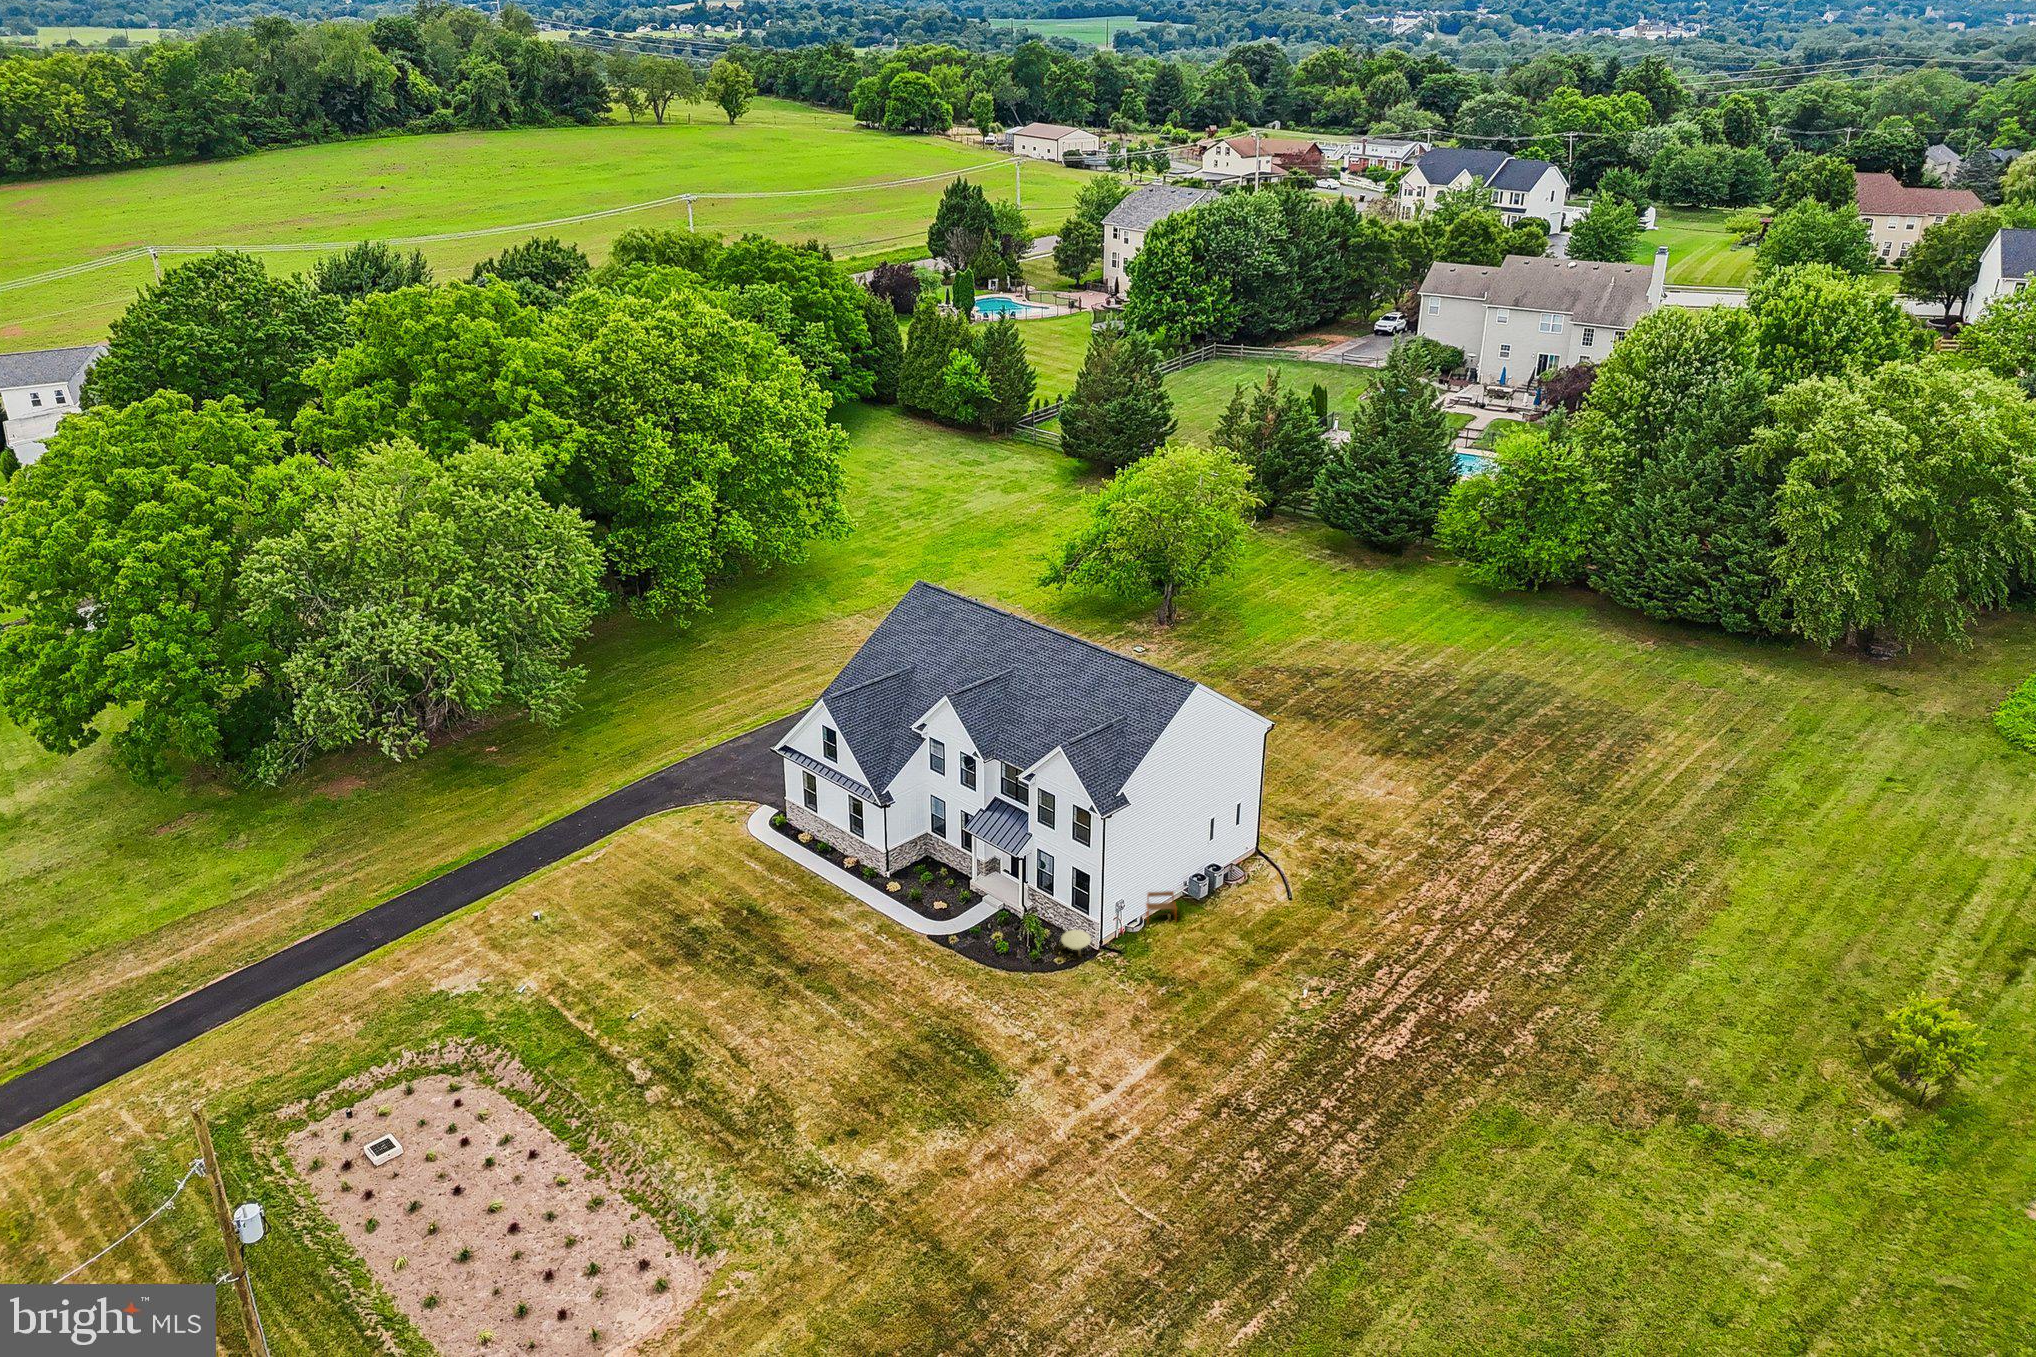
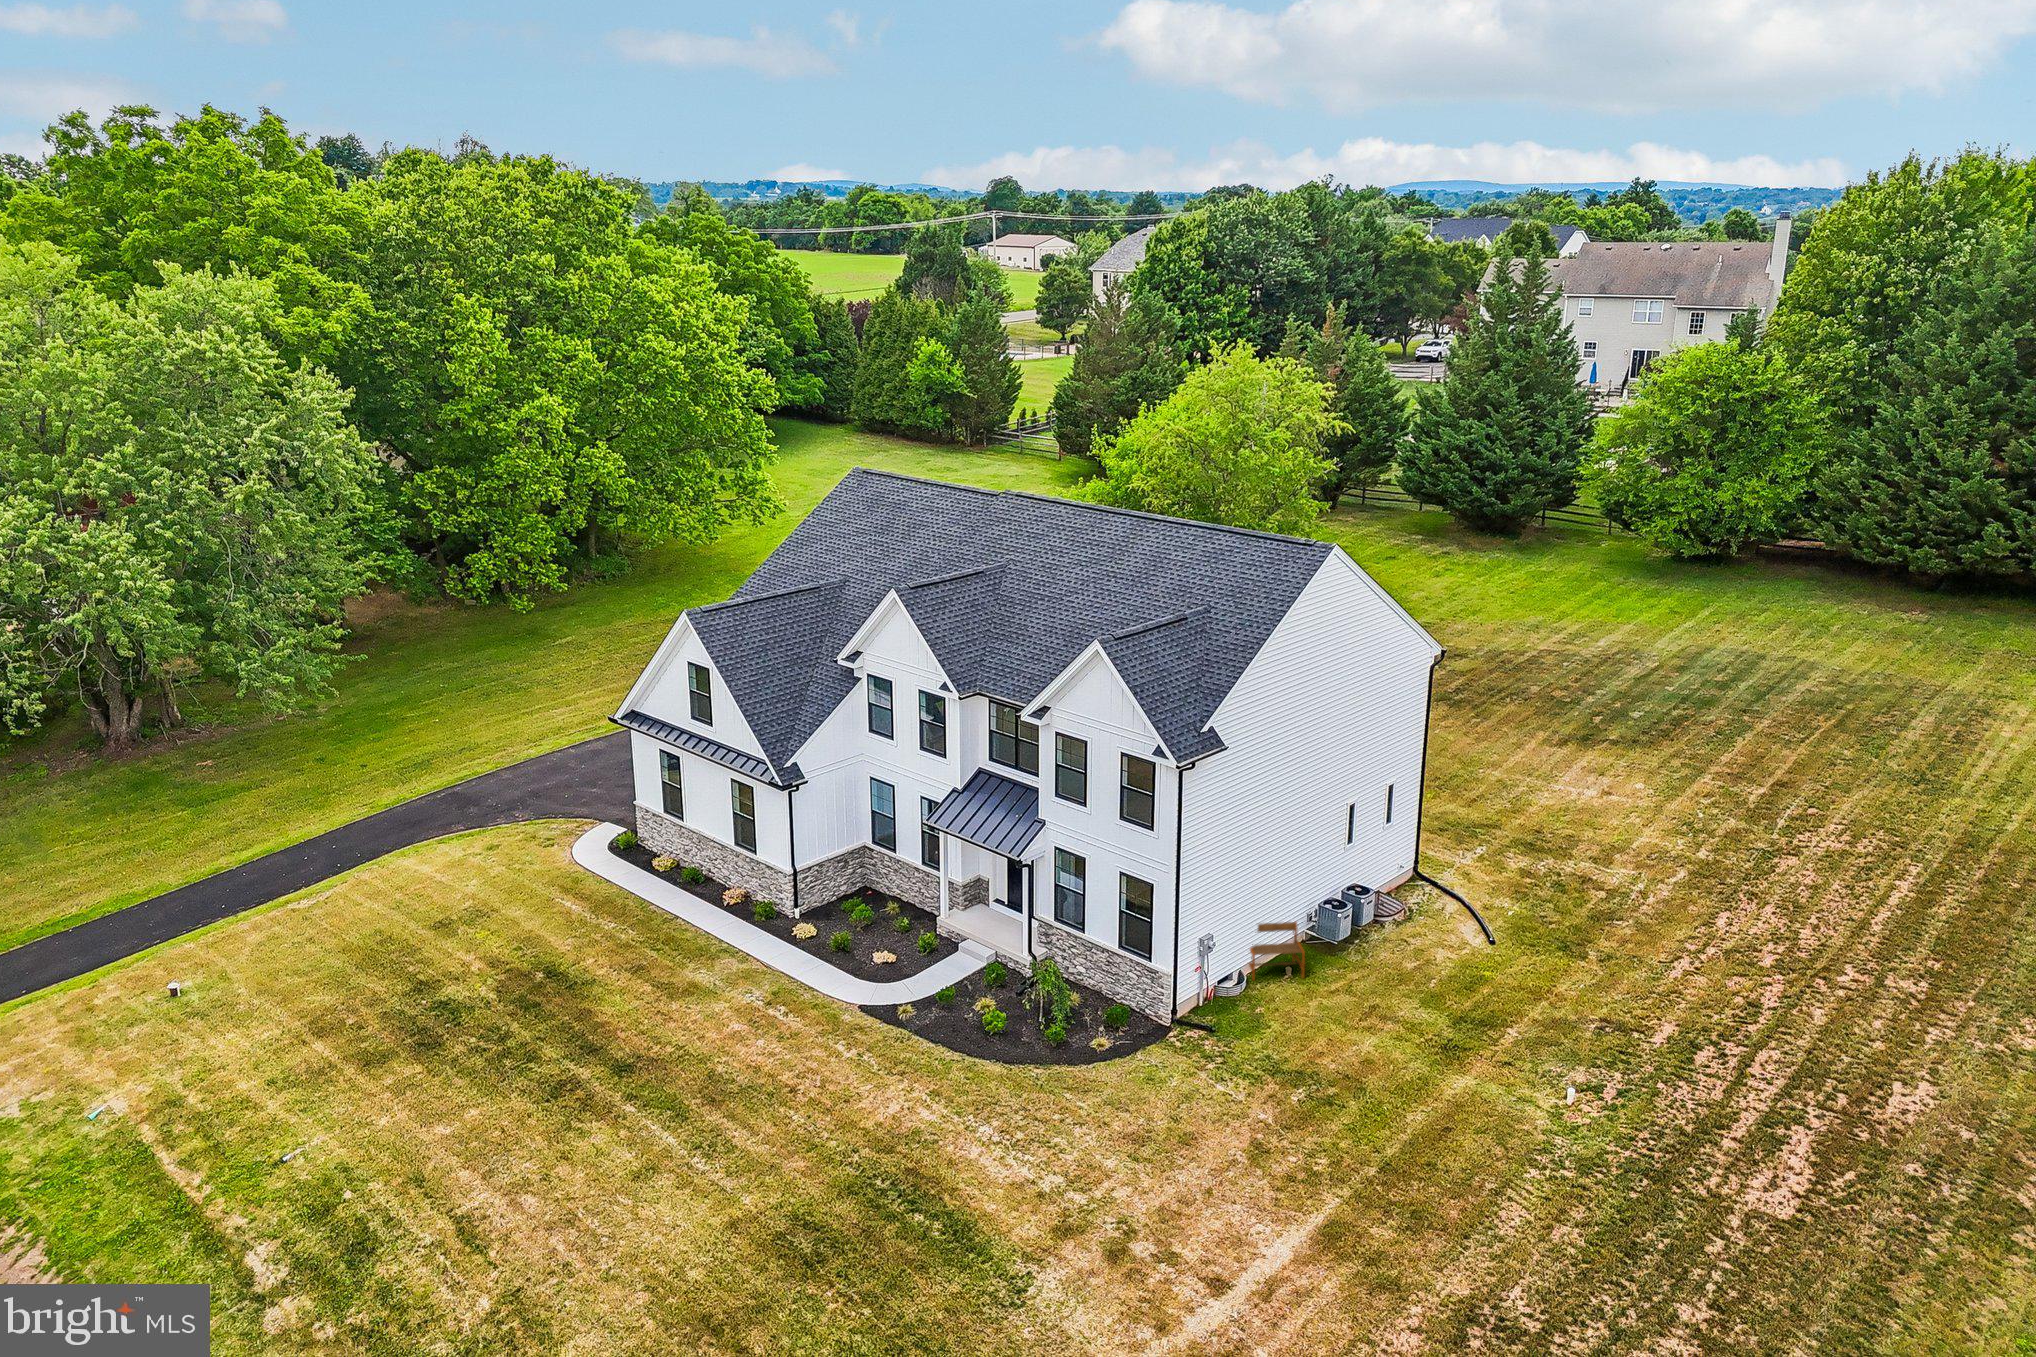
round table: present [1061,930,1091,957] -> none [1102,989,1157,1037]

